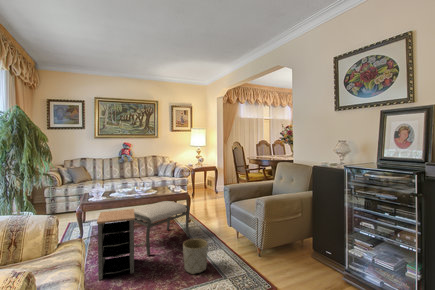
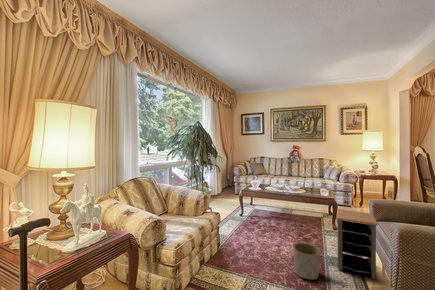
ottoman: present [134,201,190,256] -> none [265,202,325,245]
side table: present [97,209,135,280] -> present [337,209,378,279]

